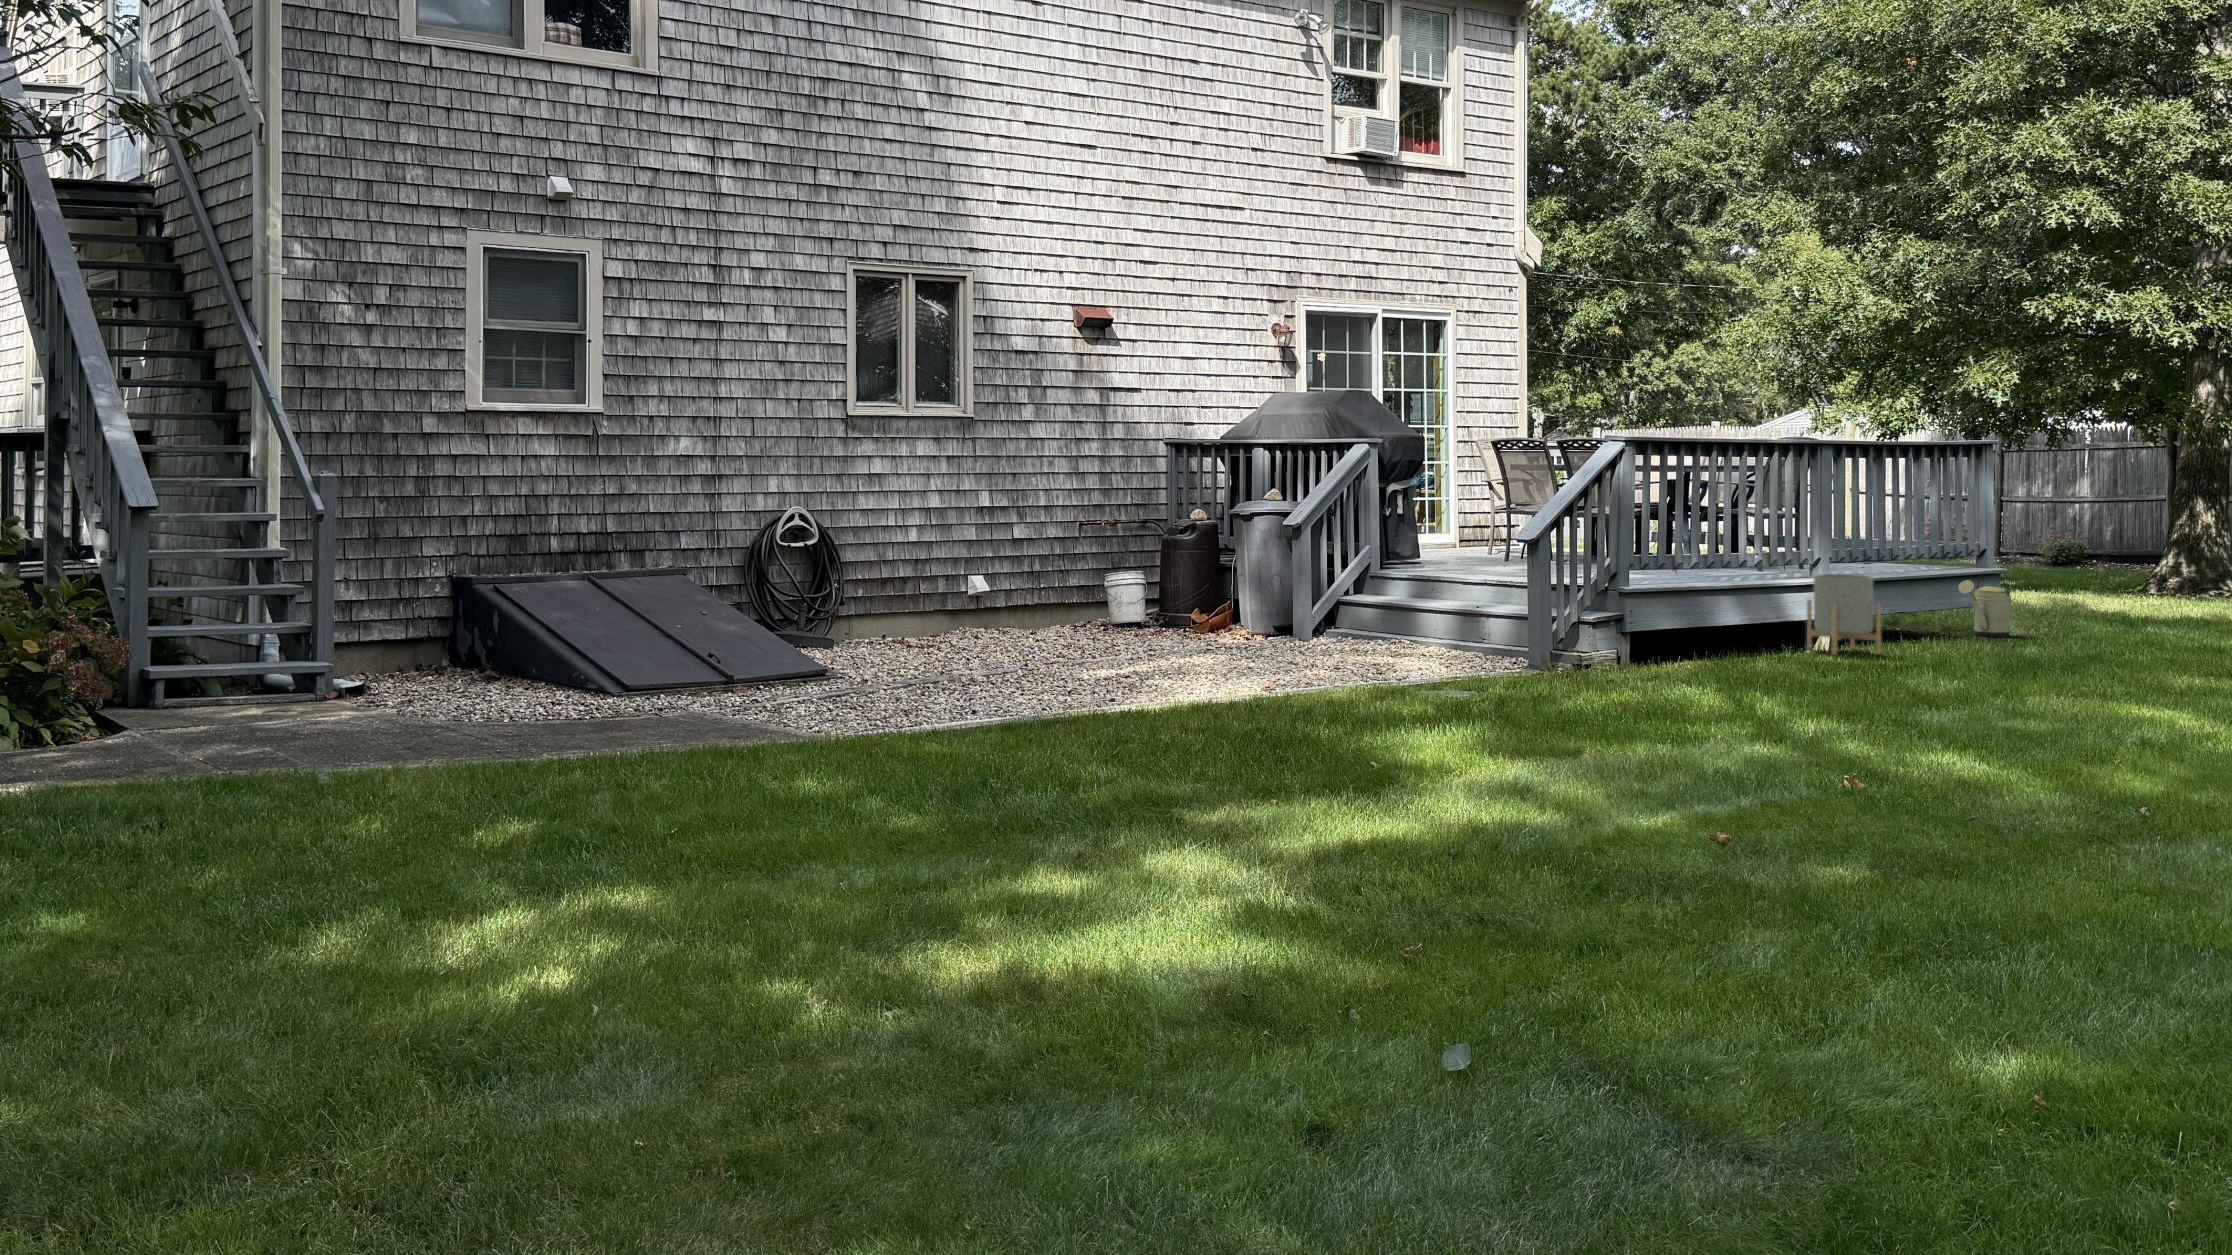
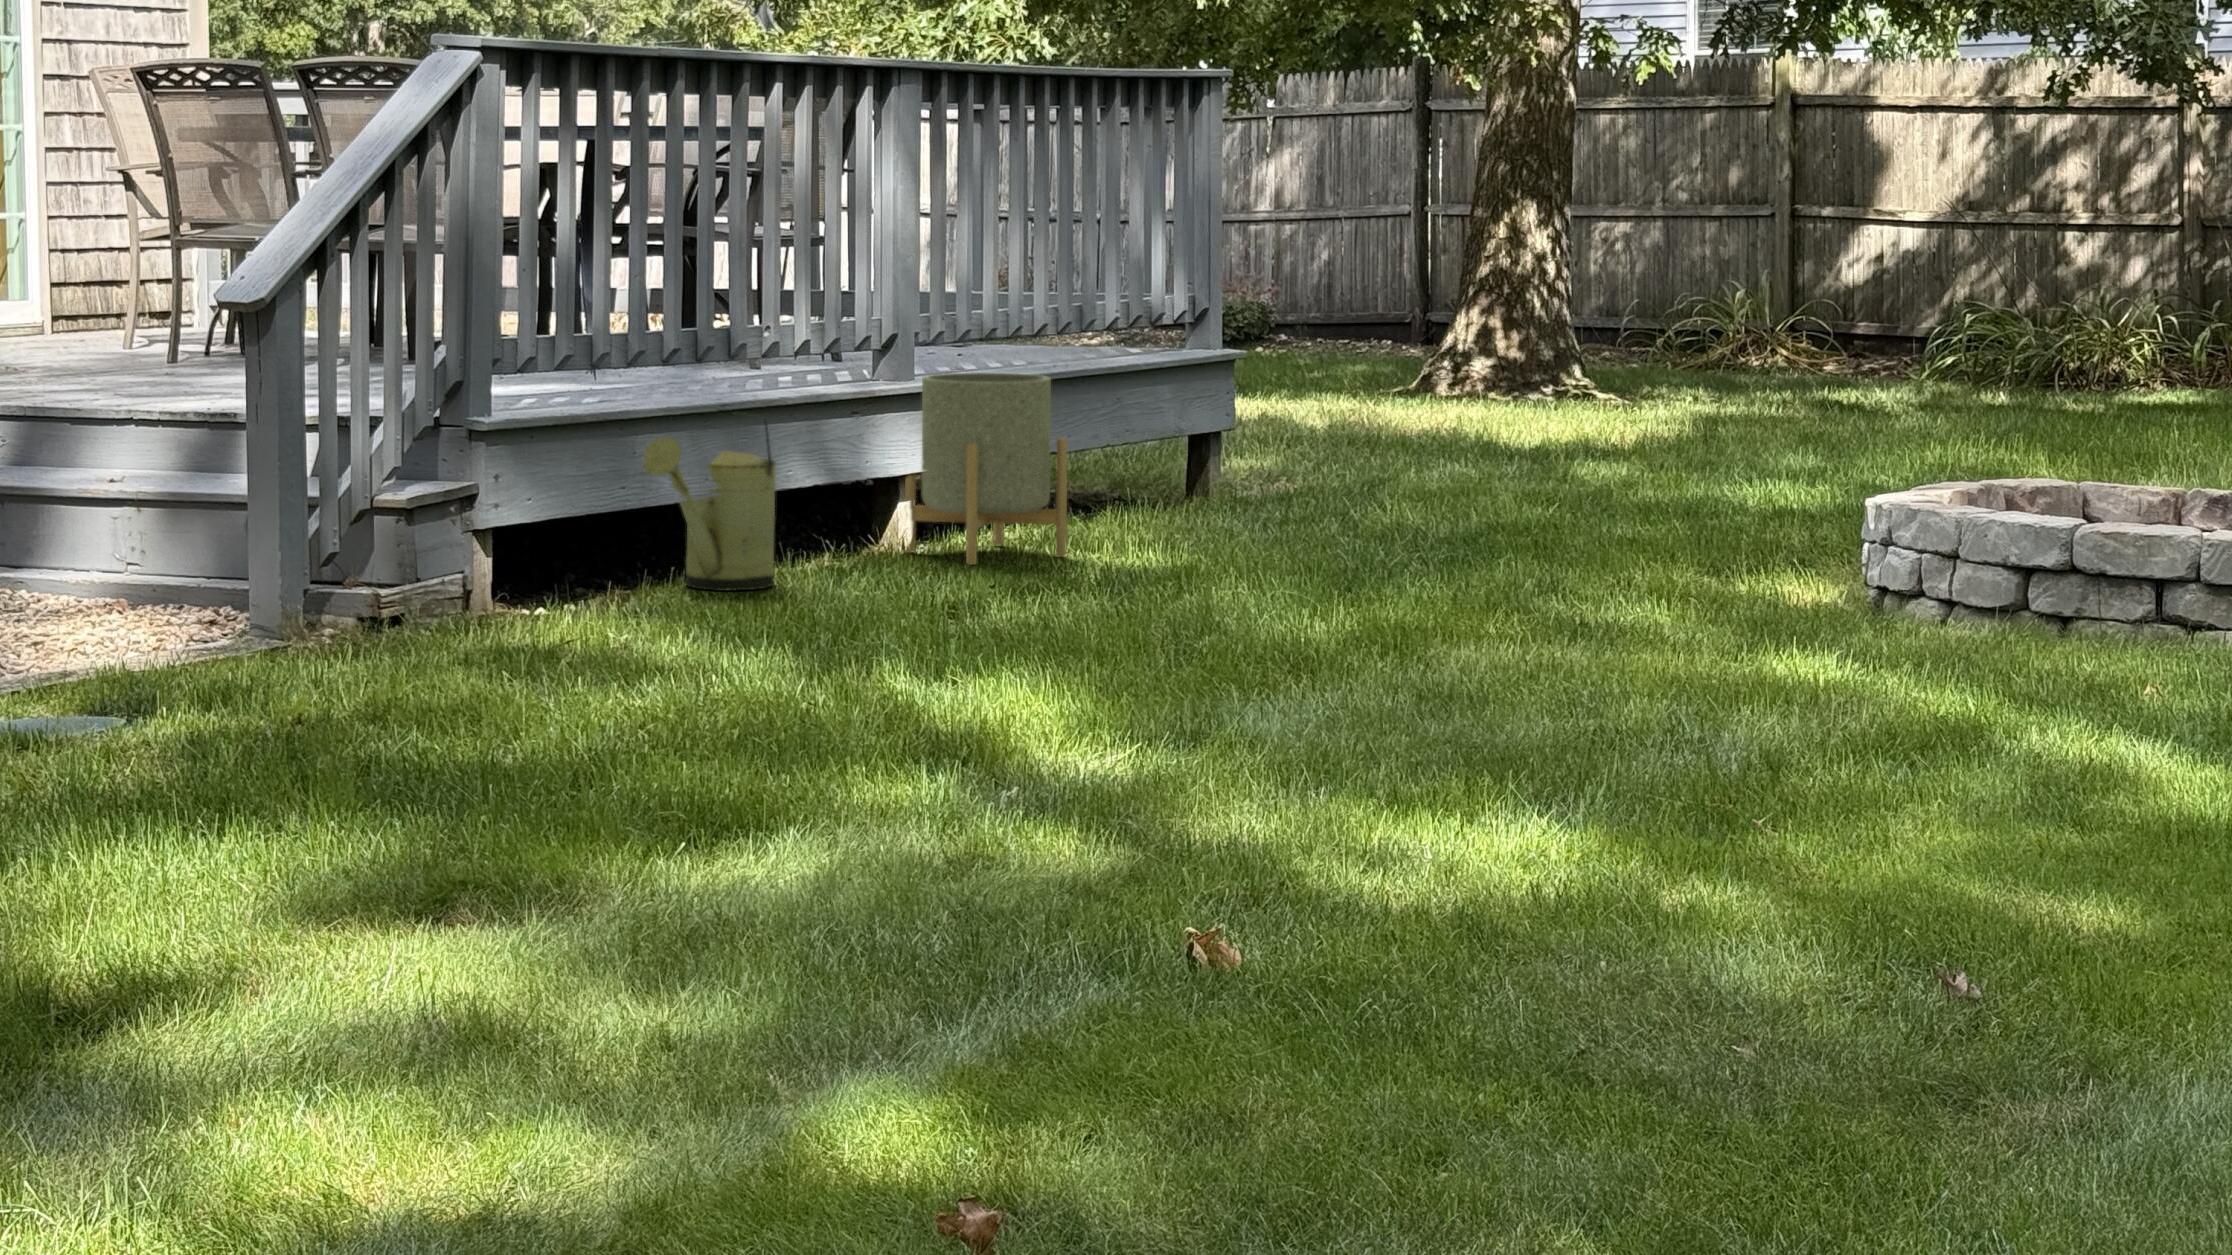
watering can: present [1958,573,2010,637] -> present [643,413,776,591]

